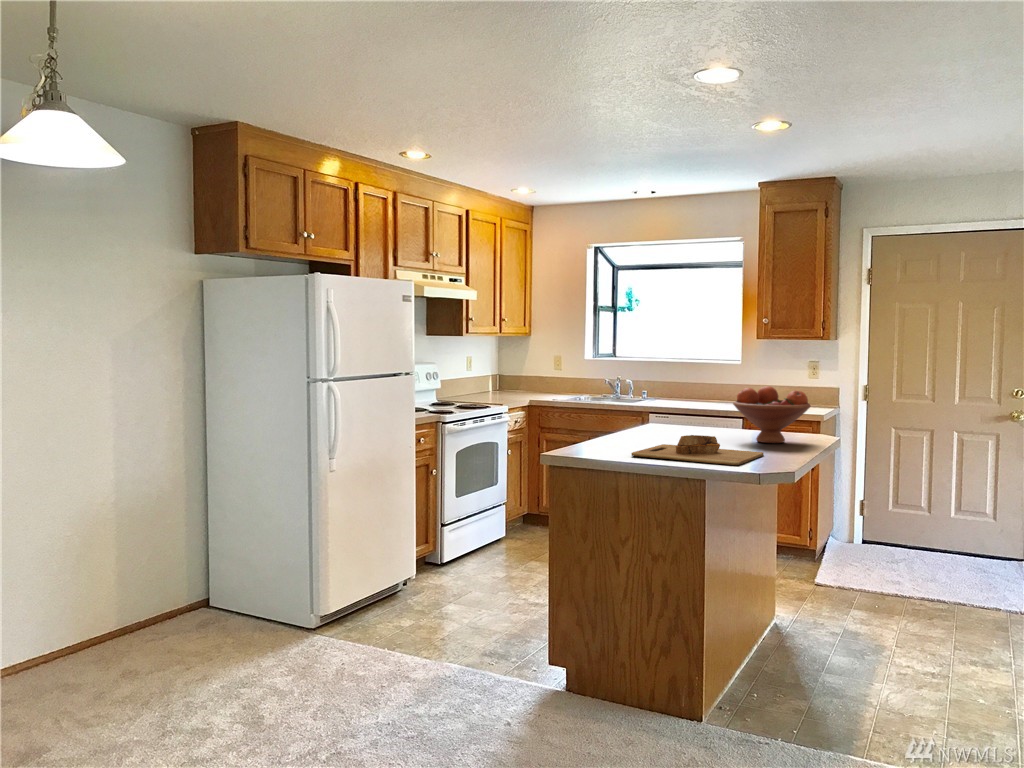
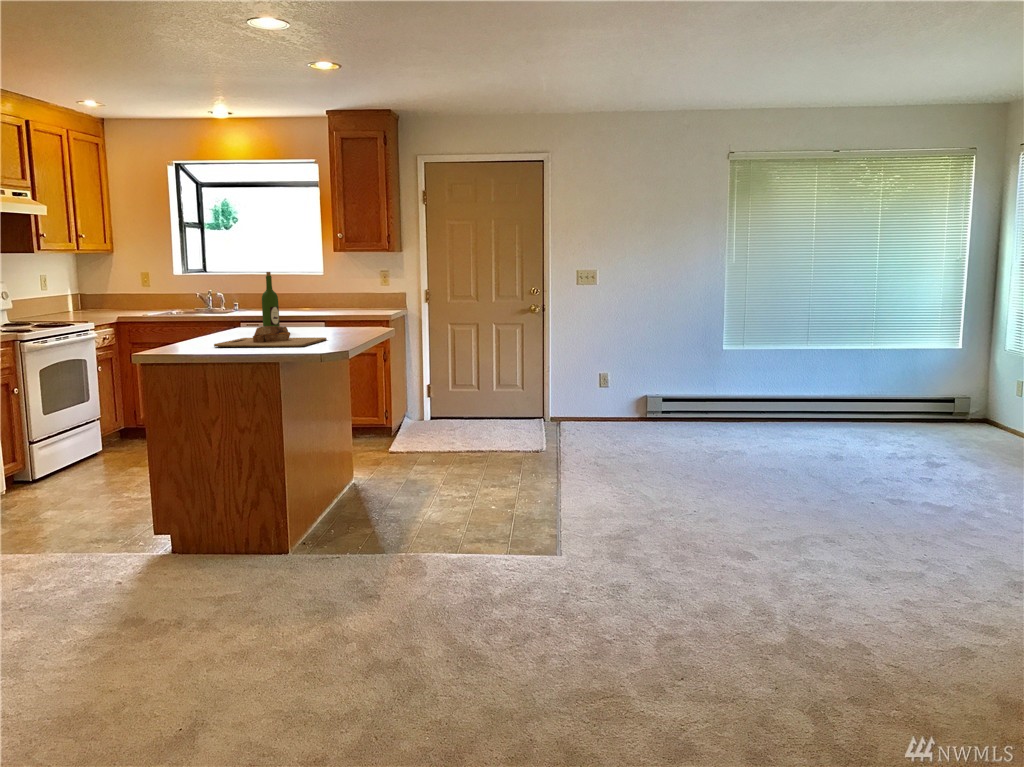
wine bottle: none [682,366,702,436] -> present [262,272,280,326]
fruit bowl: present [733,386,811,443] -> none [304,286,366,333]

